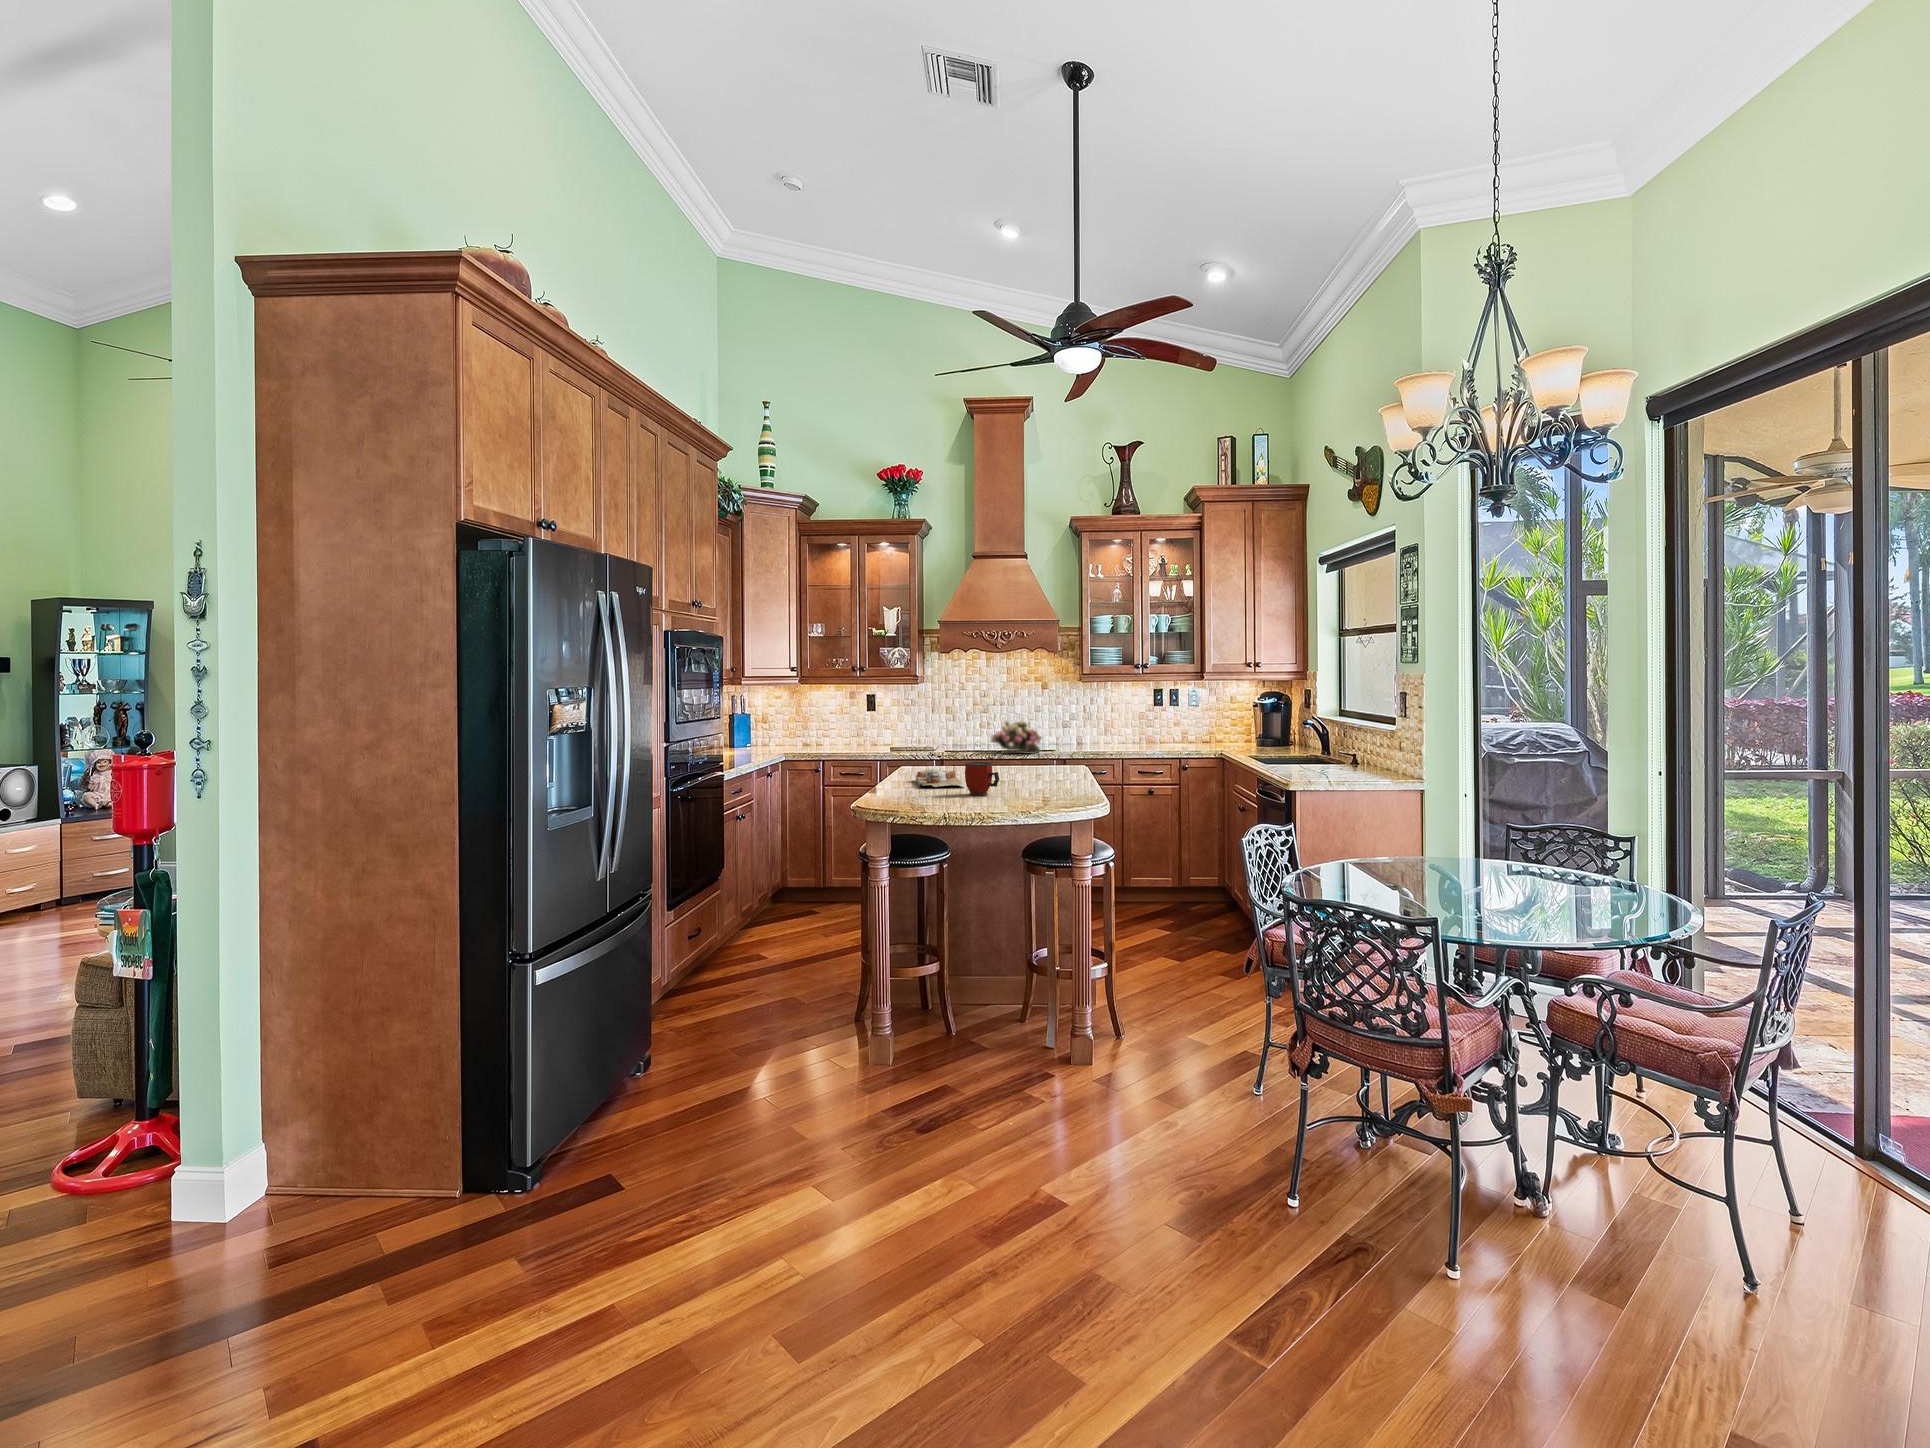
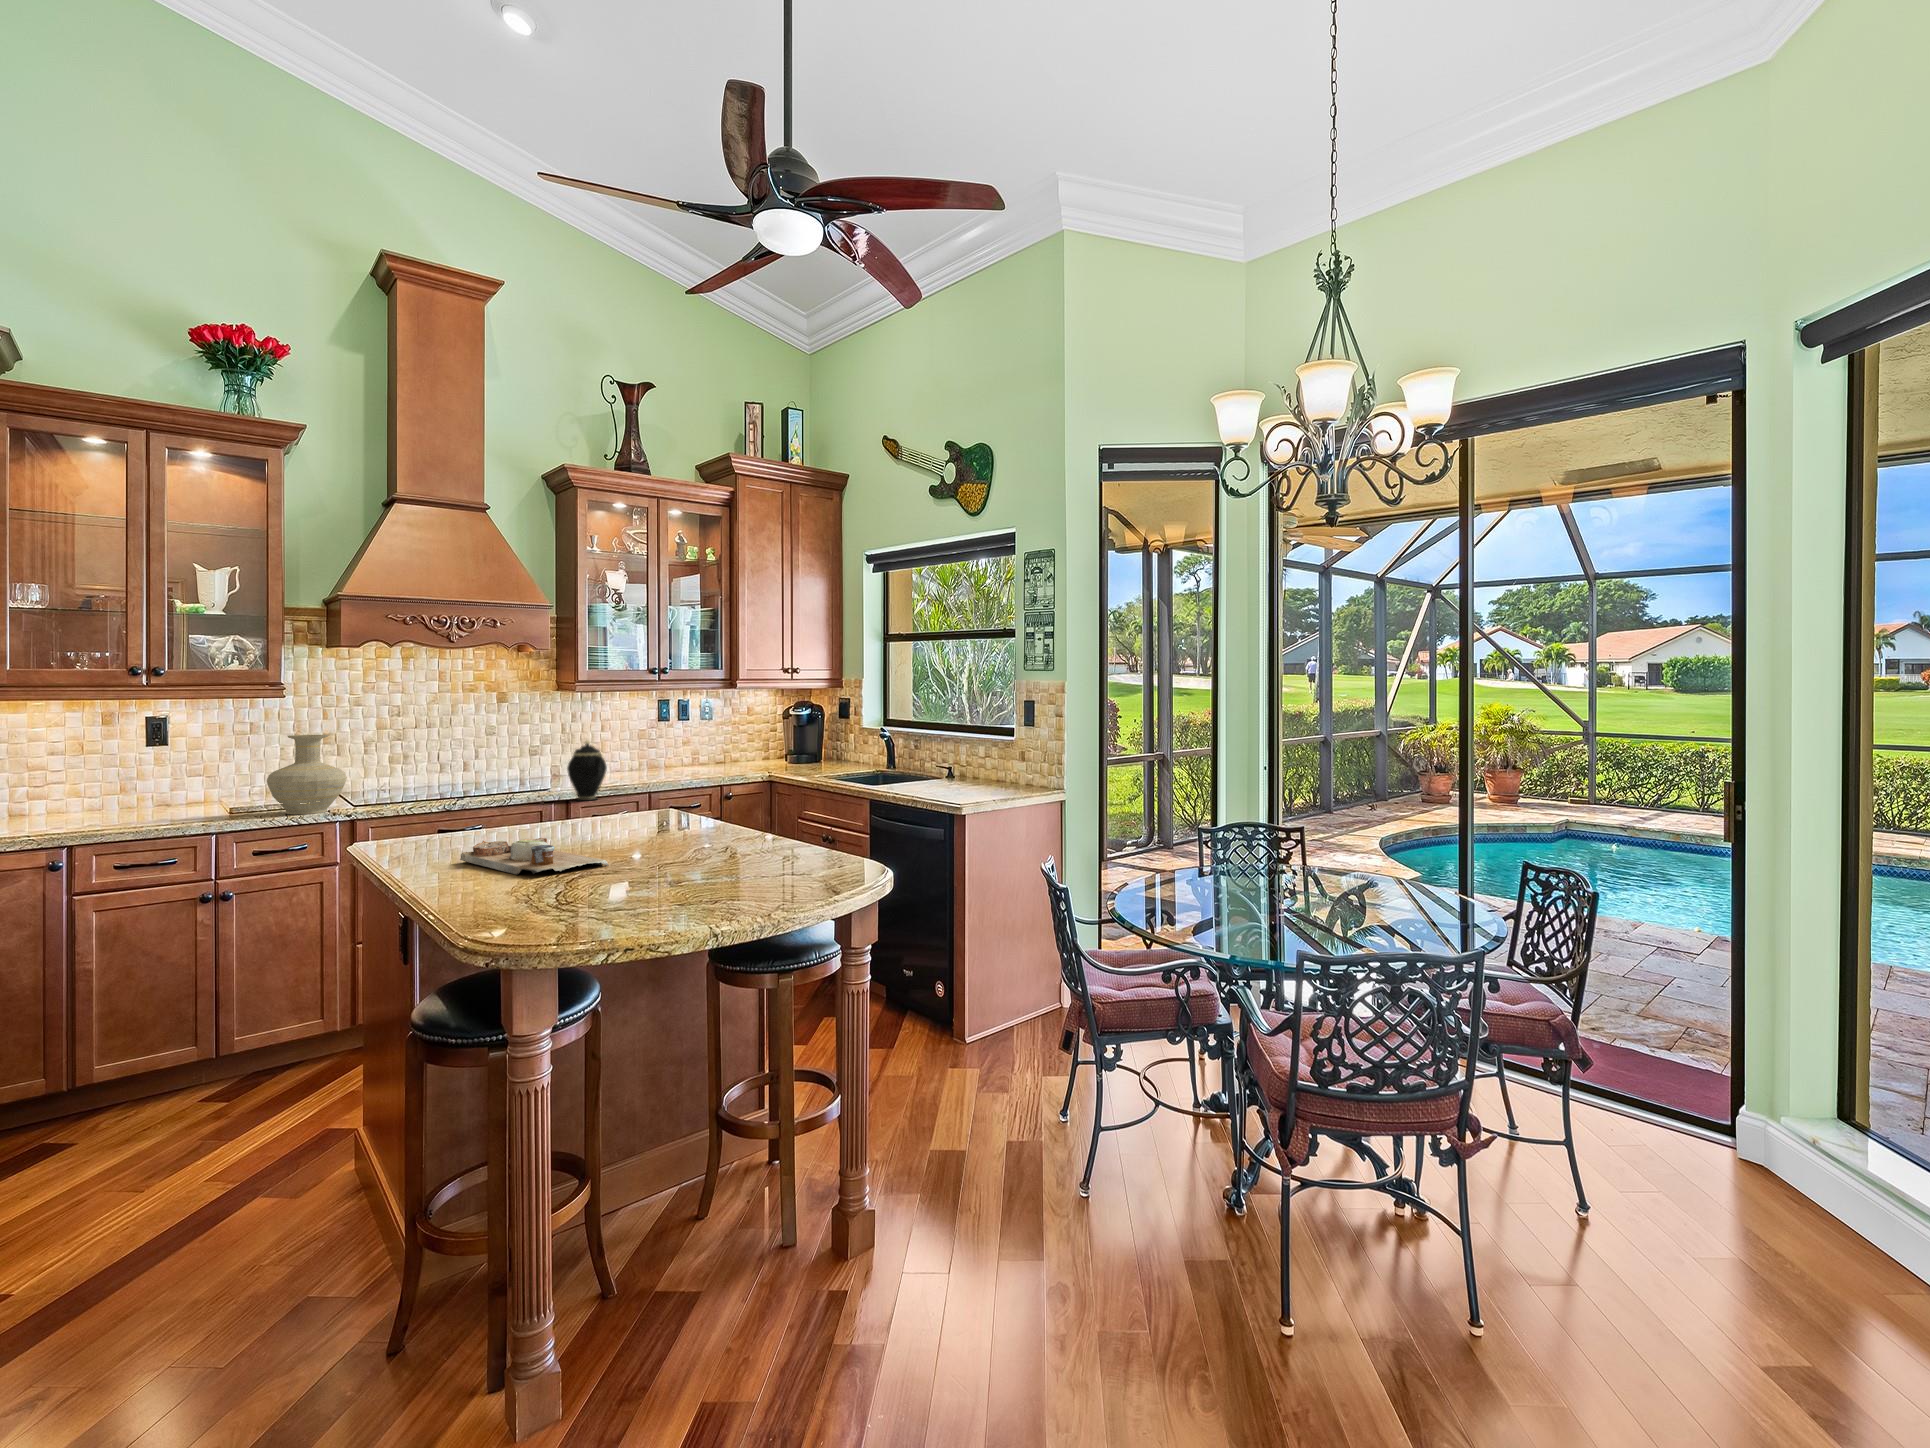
vase: none [910,707,948,755] -> present [267,735,347,814]
teapot: none [1056,716,1082,759] -> present [567,740,607,801]
flower arrangement: present [991,720,1042,753] -> none [426,749,511,796]
mug: present [965,762,999,795] -> none [655,818,724,877]

